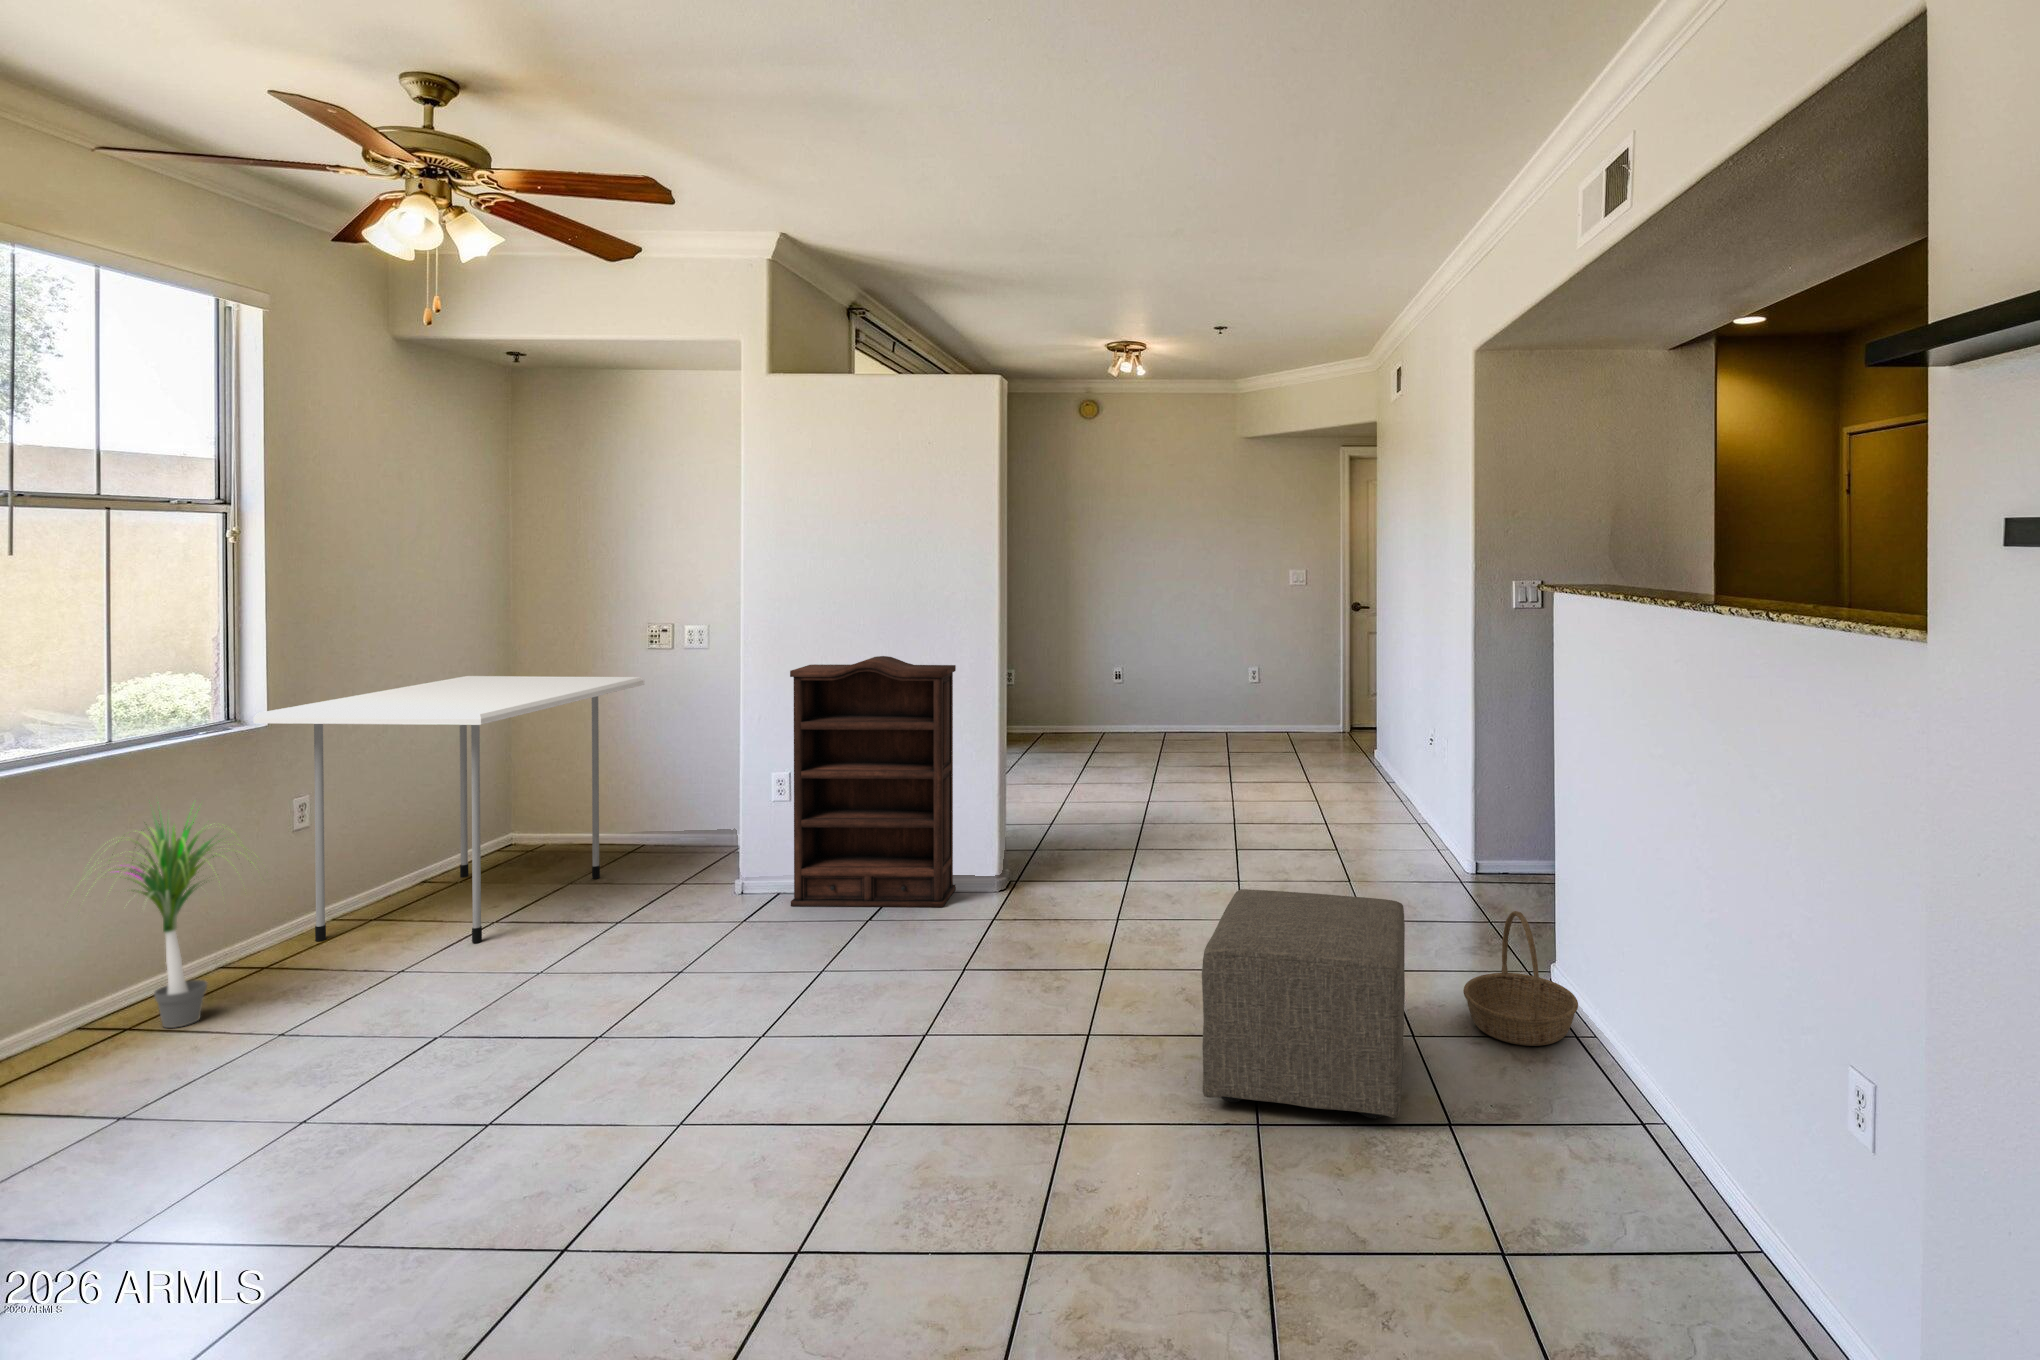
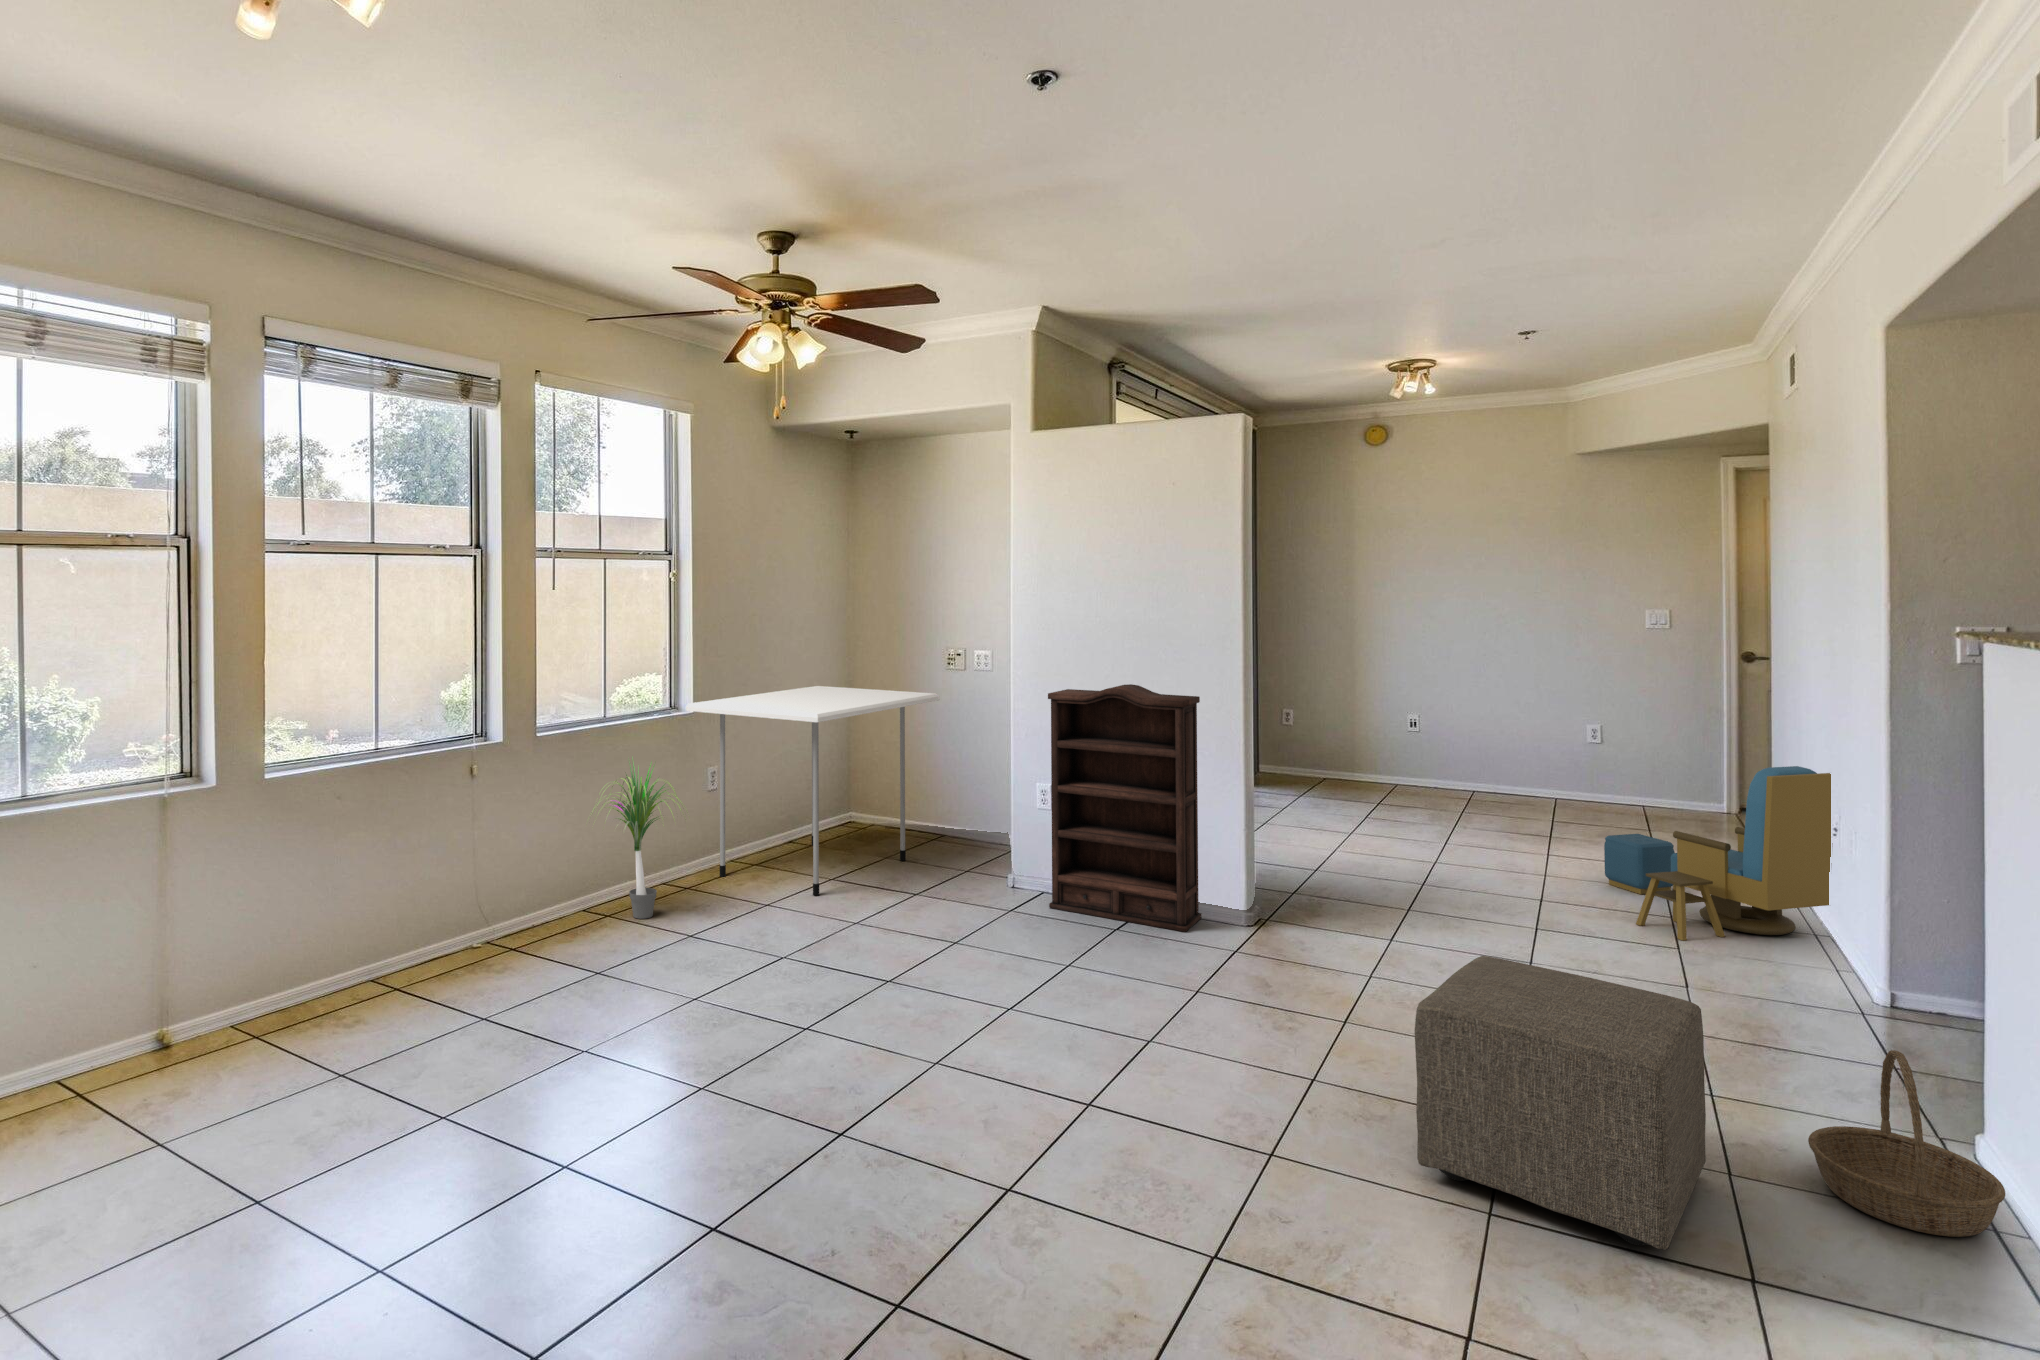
armchair: none [1277,694,1433,842] -> present [1604,766,1831,940]

